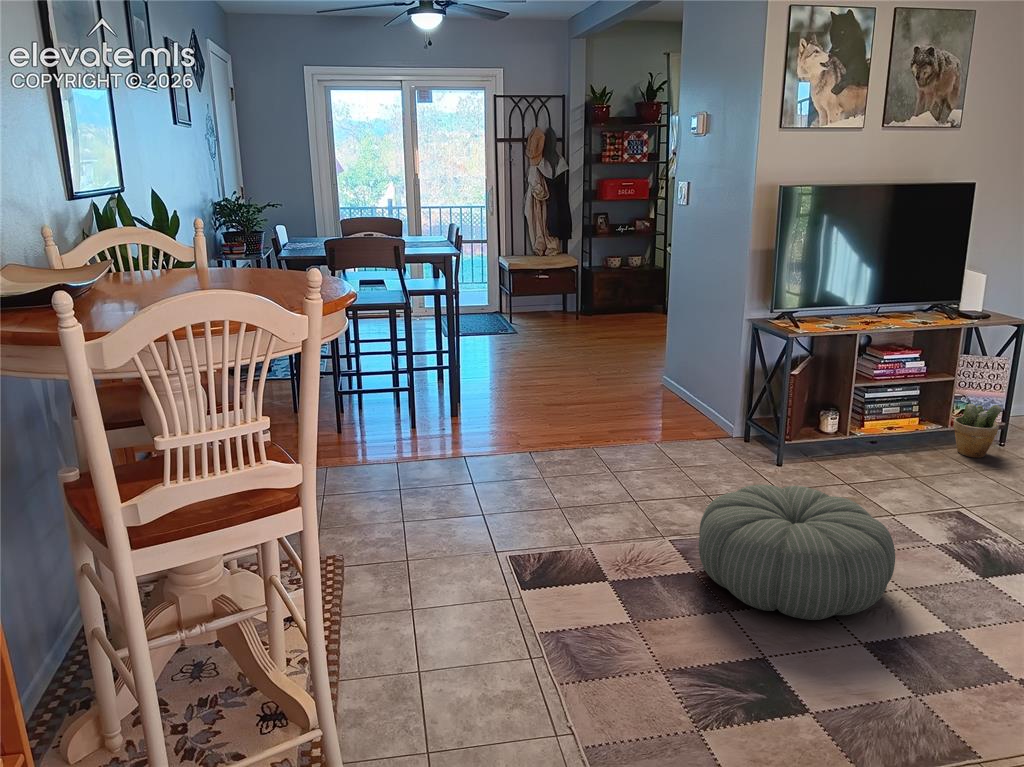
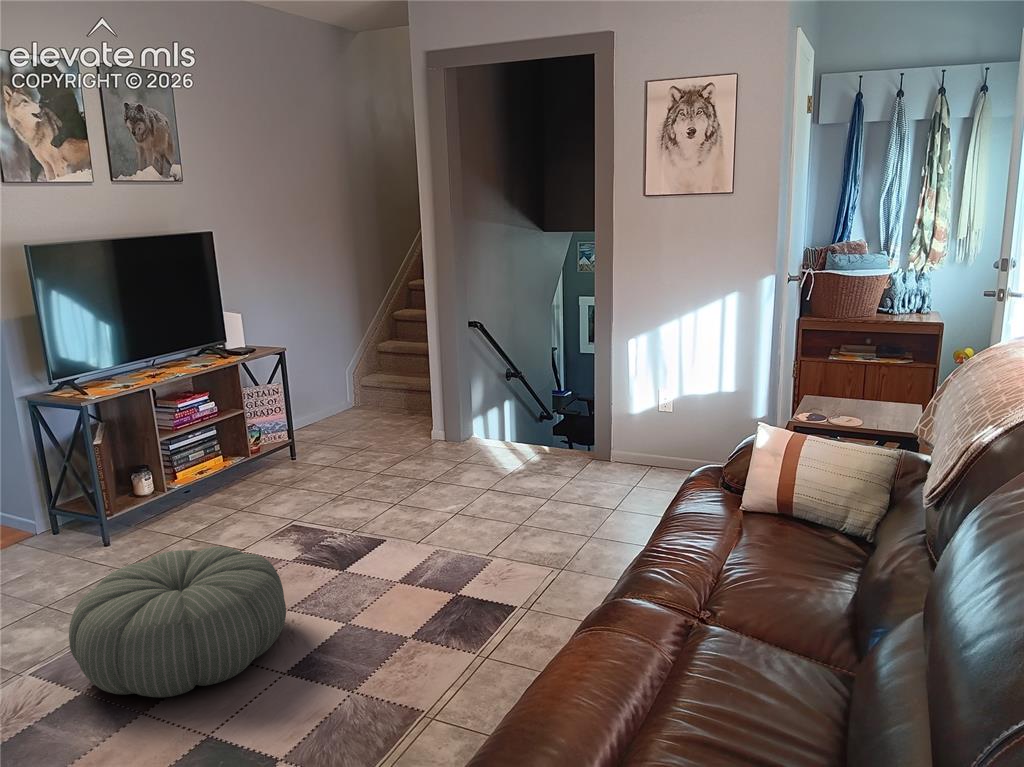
potted plant: present [953,404,1002,457] -> none [251,426,288,478]

